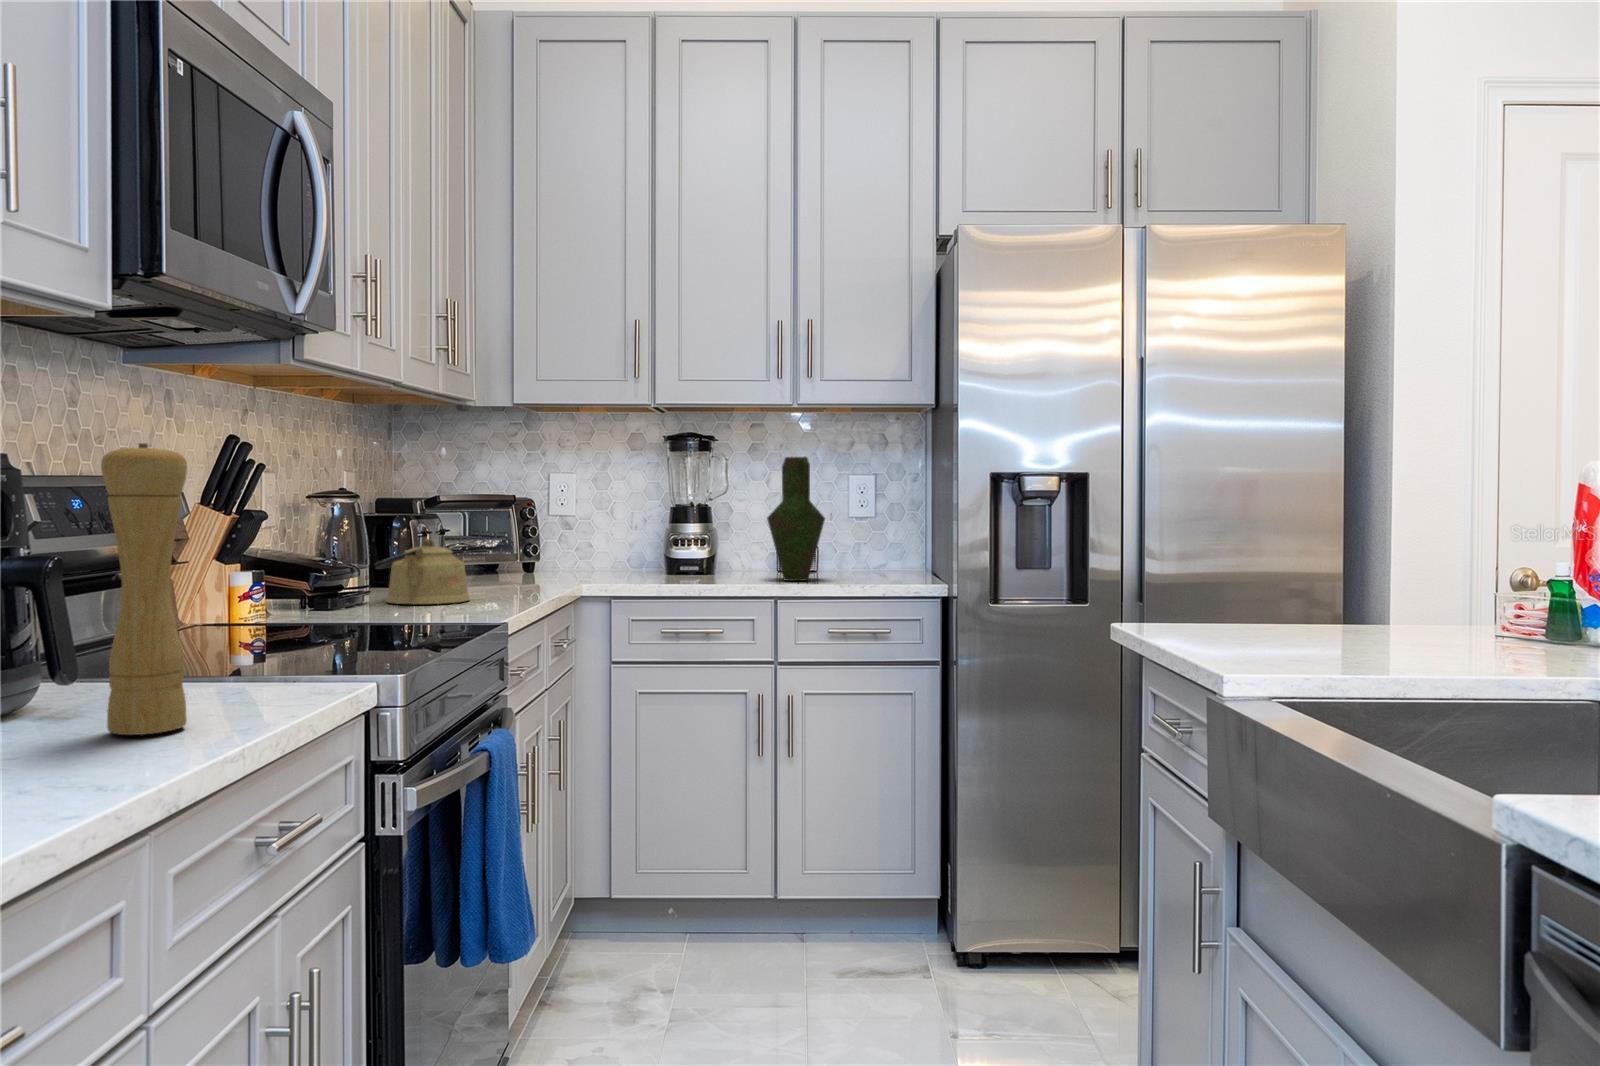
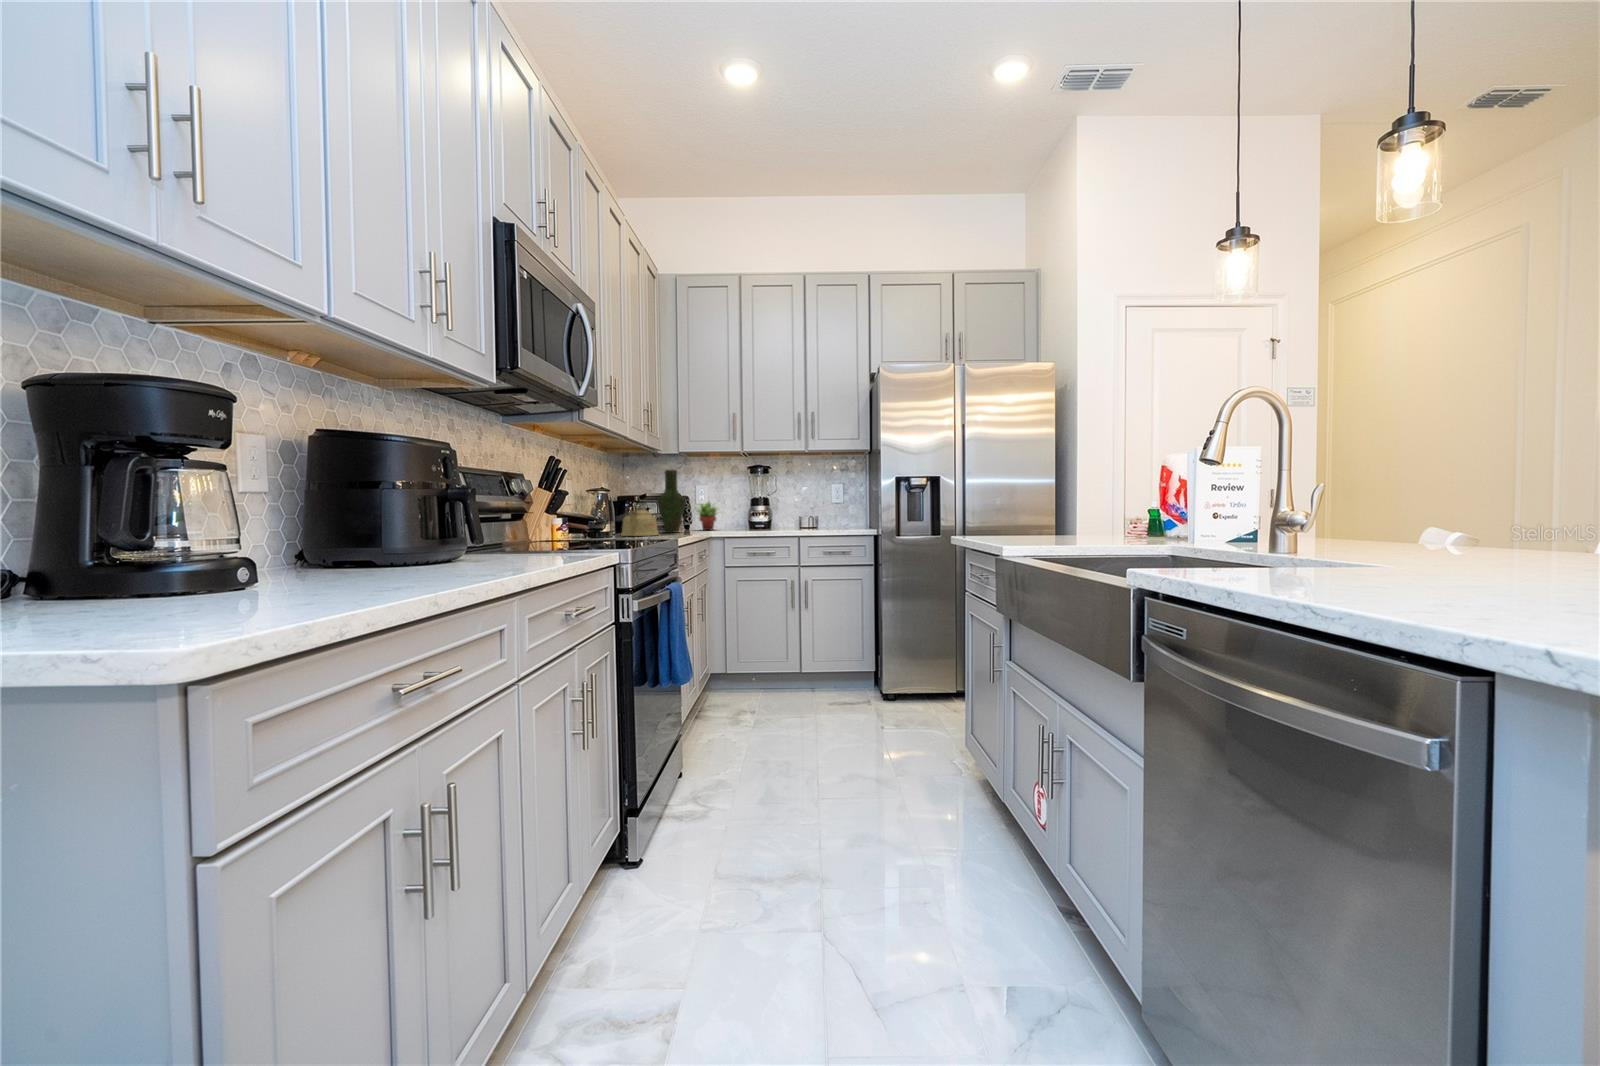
pepper mill: present [101,443,187,735] -> none [498,435,536,561]
vase: present [767,457,825,581] -> present [657,469,686,533]
succulent plant: none [538,512,611,578] -> present [698,501,718,530]

